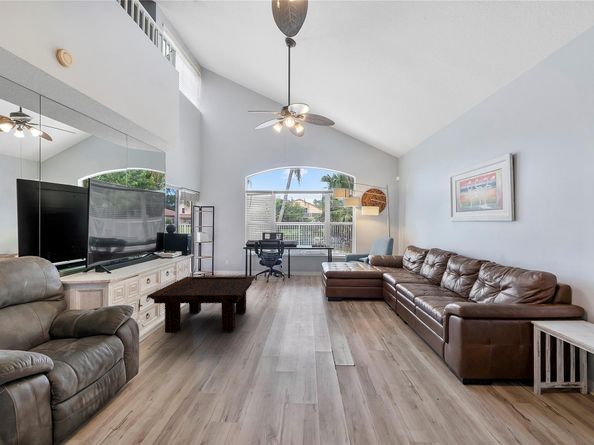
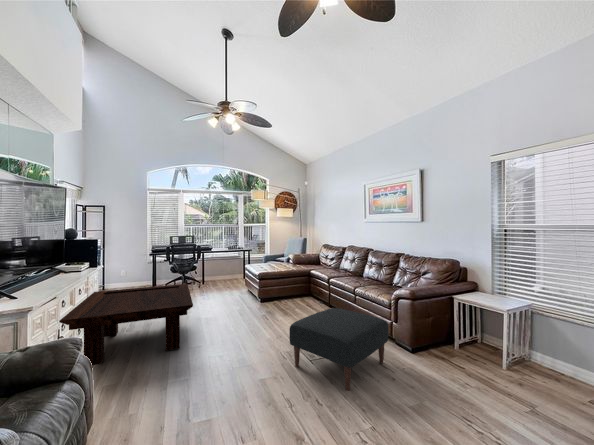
ottoman: none [312,316,422,405] -> present [289,308,388,391]

